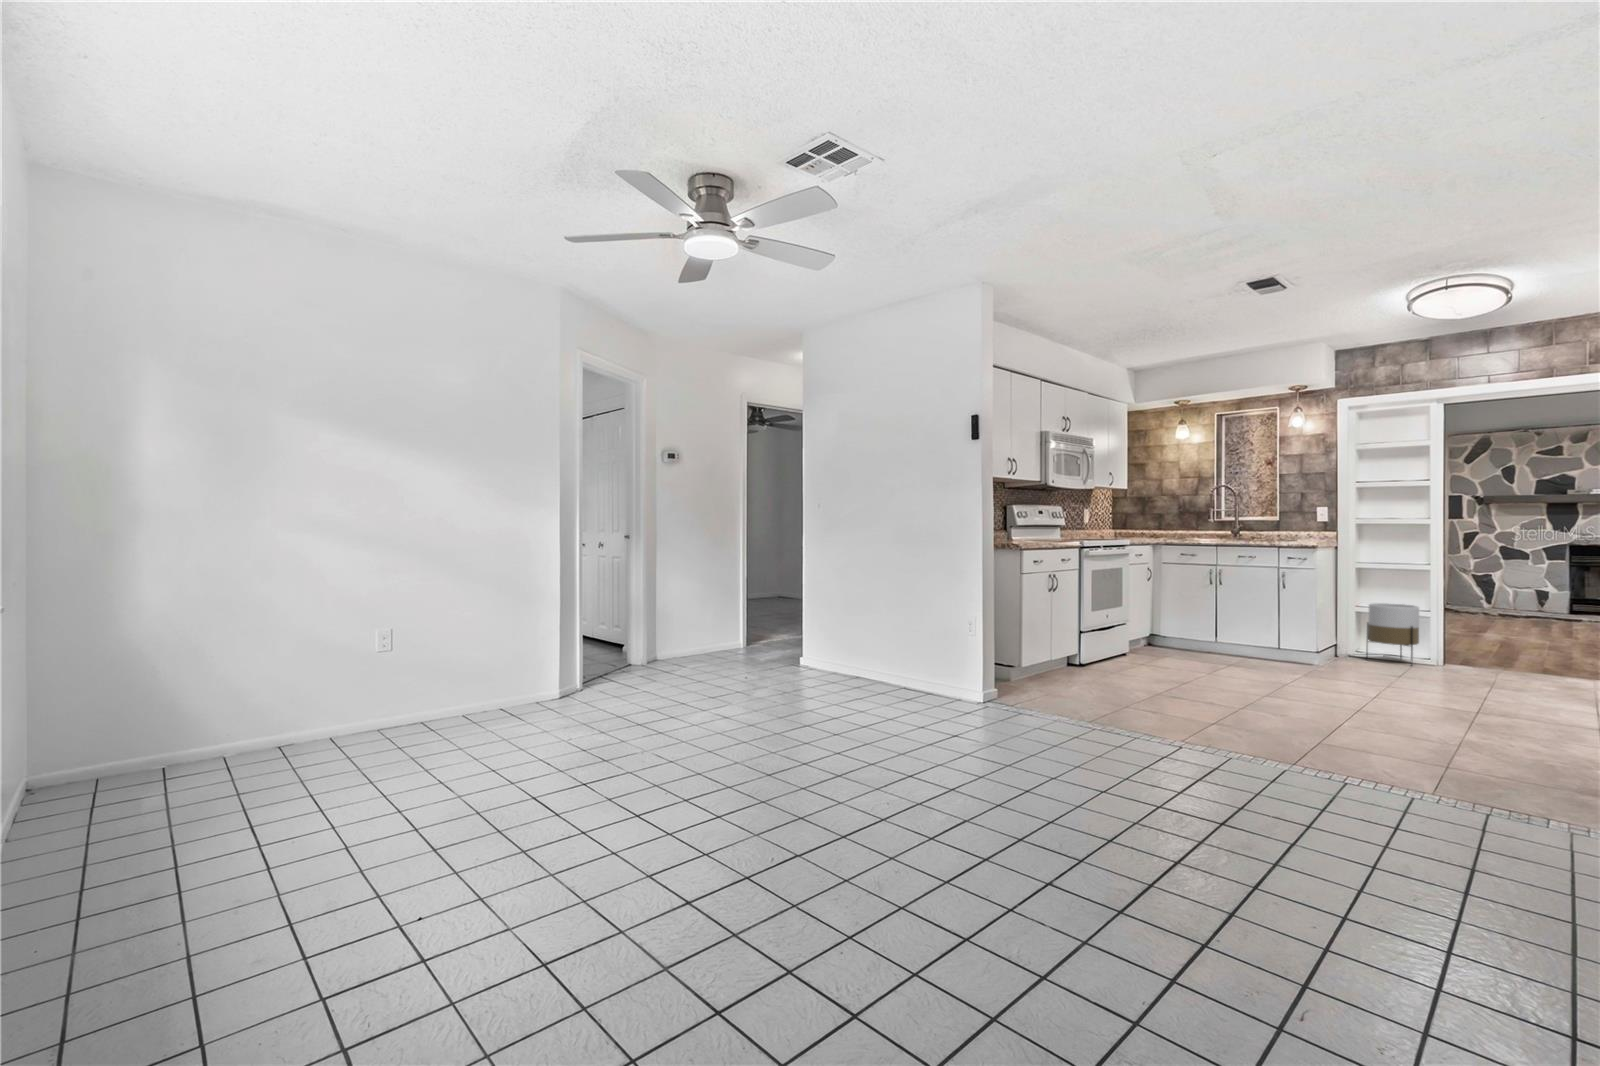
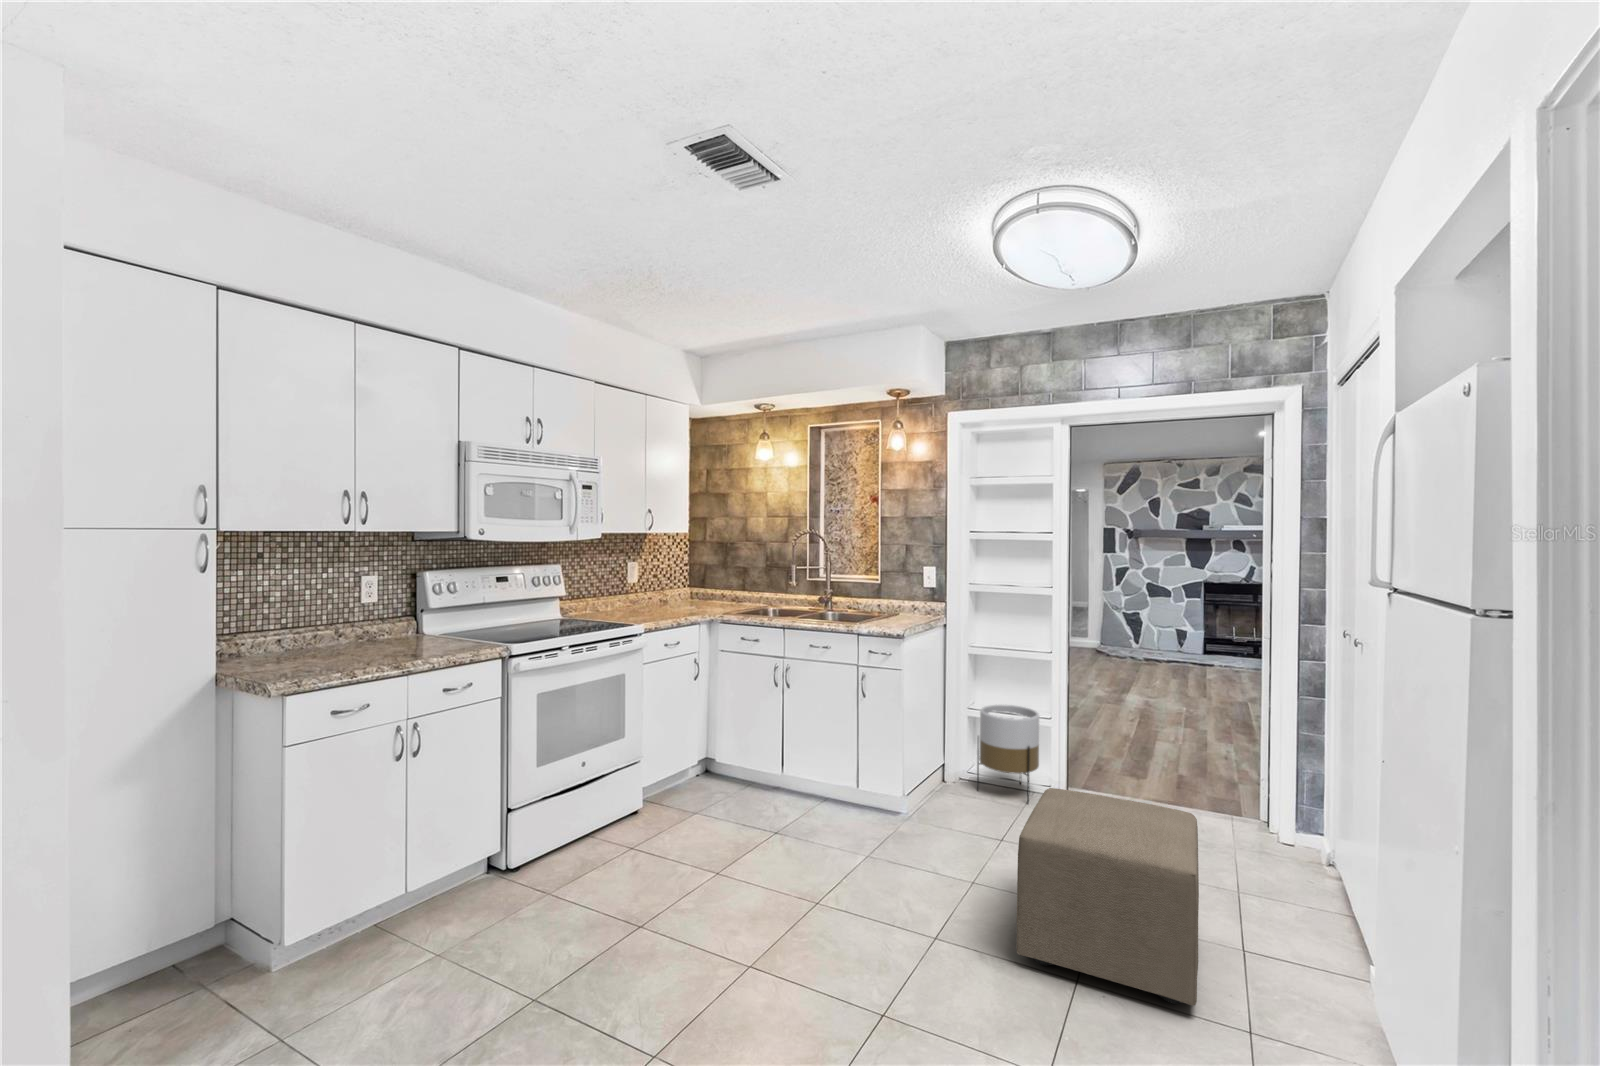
ottoman: none [1431,624,1556,716] -> present [1016,788,1199,1006]

